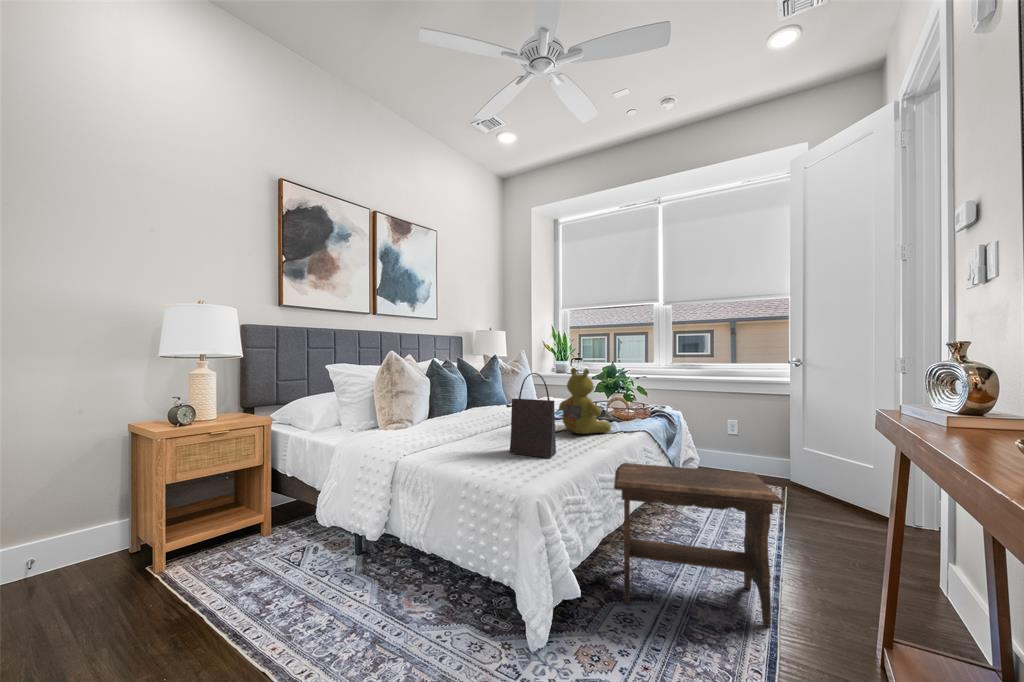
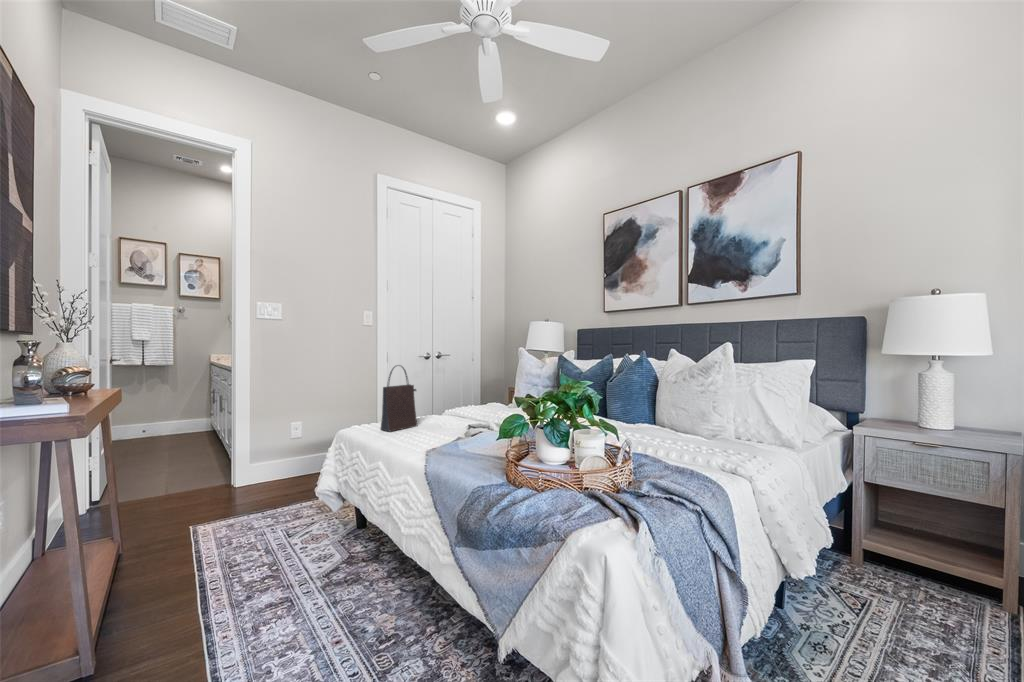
stuffed bear: present [559,368,611,434] -> none [415,368,477,452]
footstool: present [614,463,783,627] -> none [199,457,386,651]

